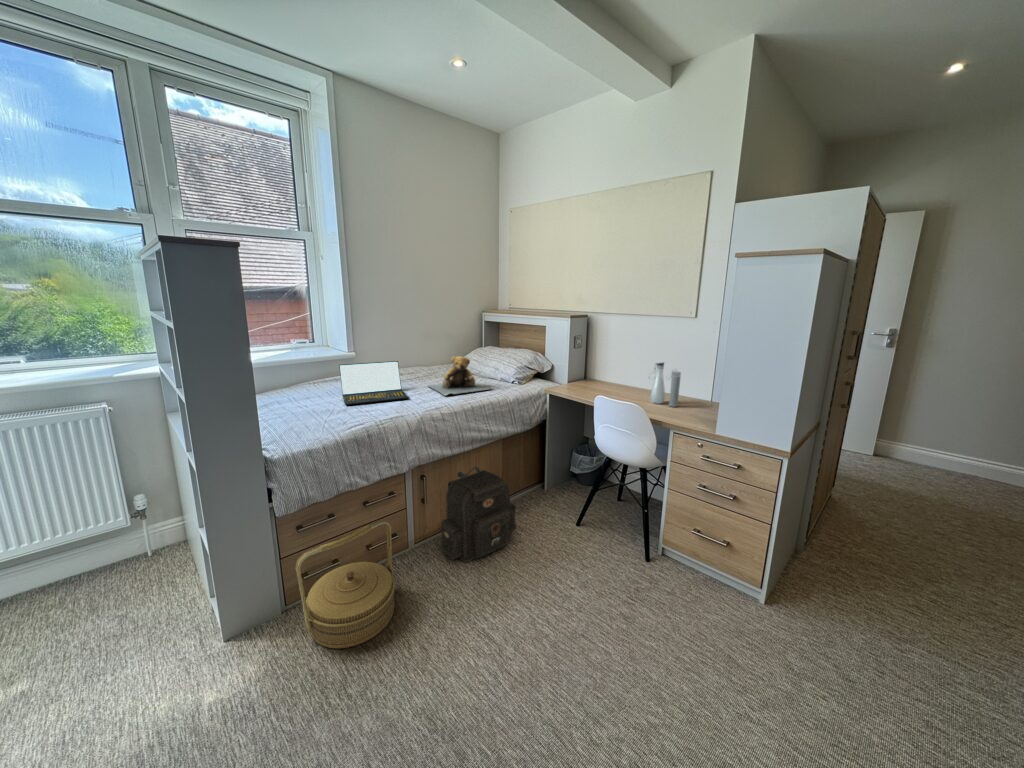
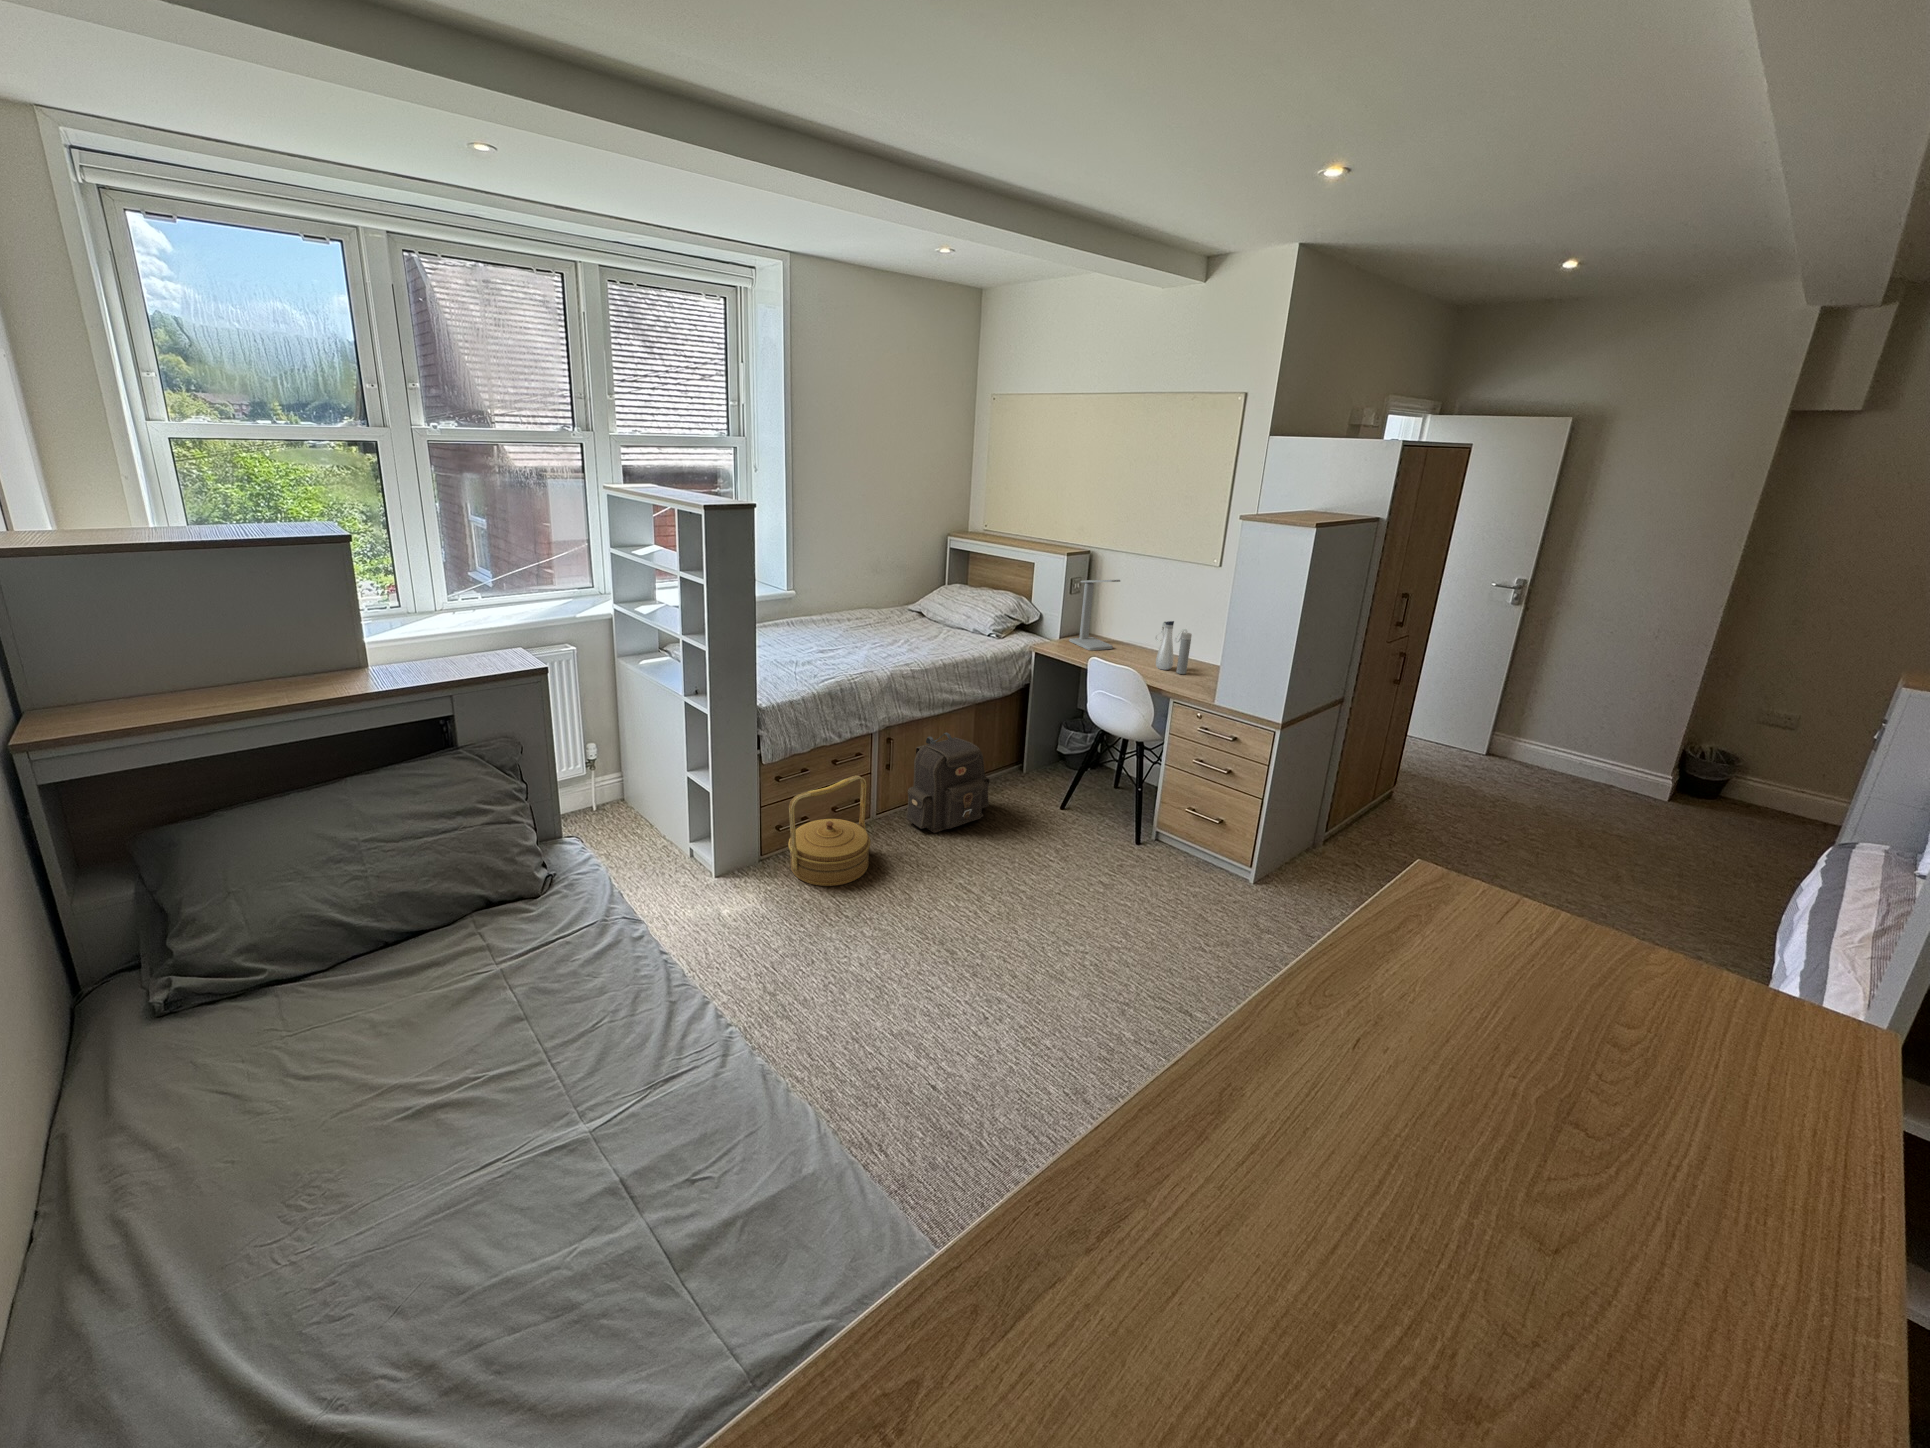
desk lamp: none [576,332,615,391] -> present [1069,580,1120,650]
teddy bear: present [428,356,491,395] -> none [887,603,966,650]
laptop: present [339,361,408,405] -> none [792,607,871,657]

